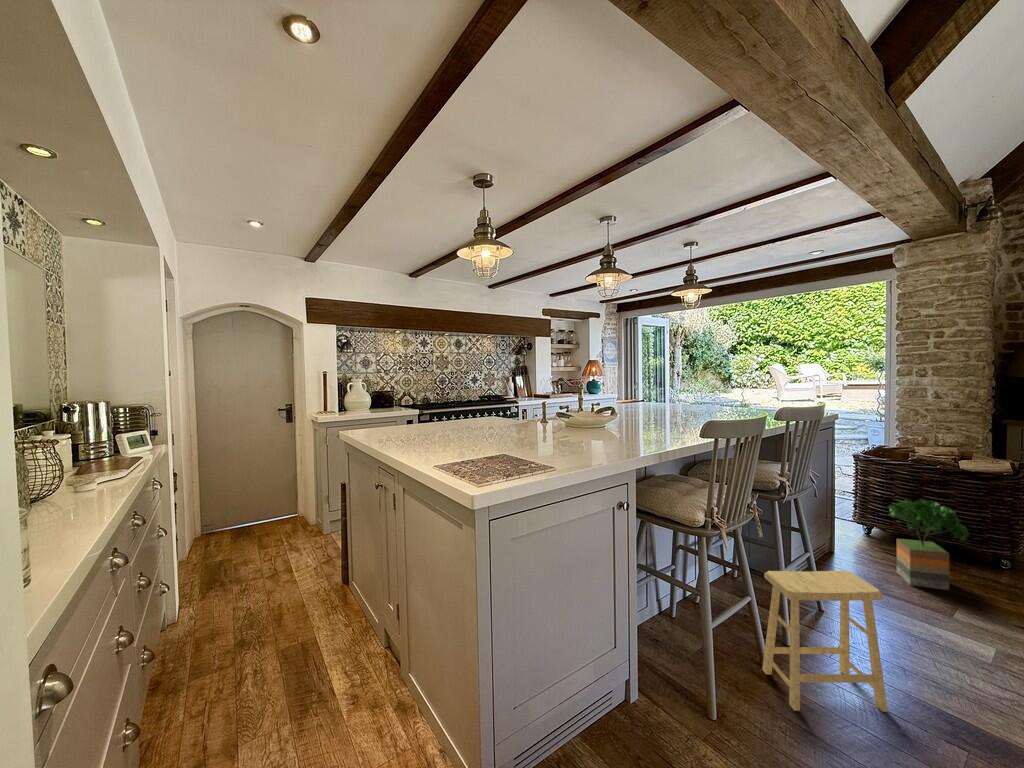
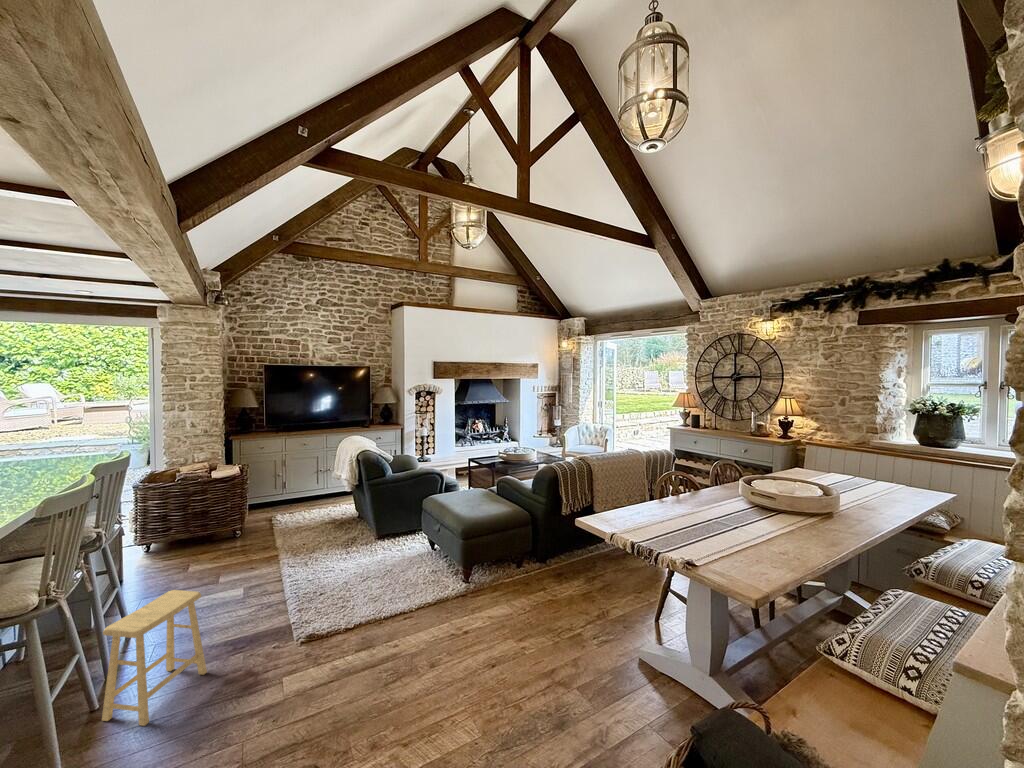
potted tree: present [889,500,968,590] -> none [170,508,226,578]

